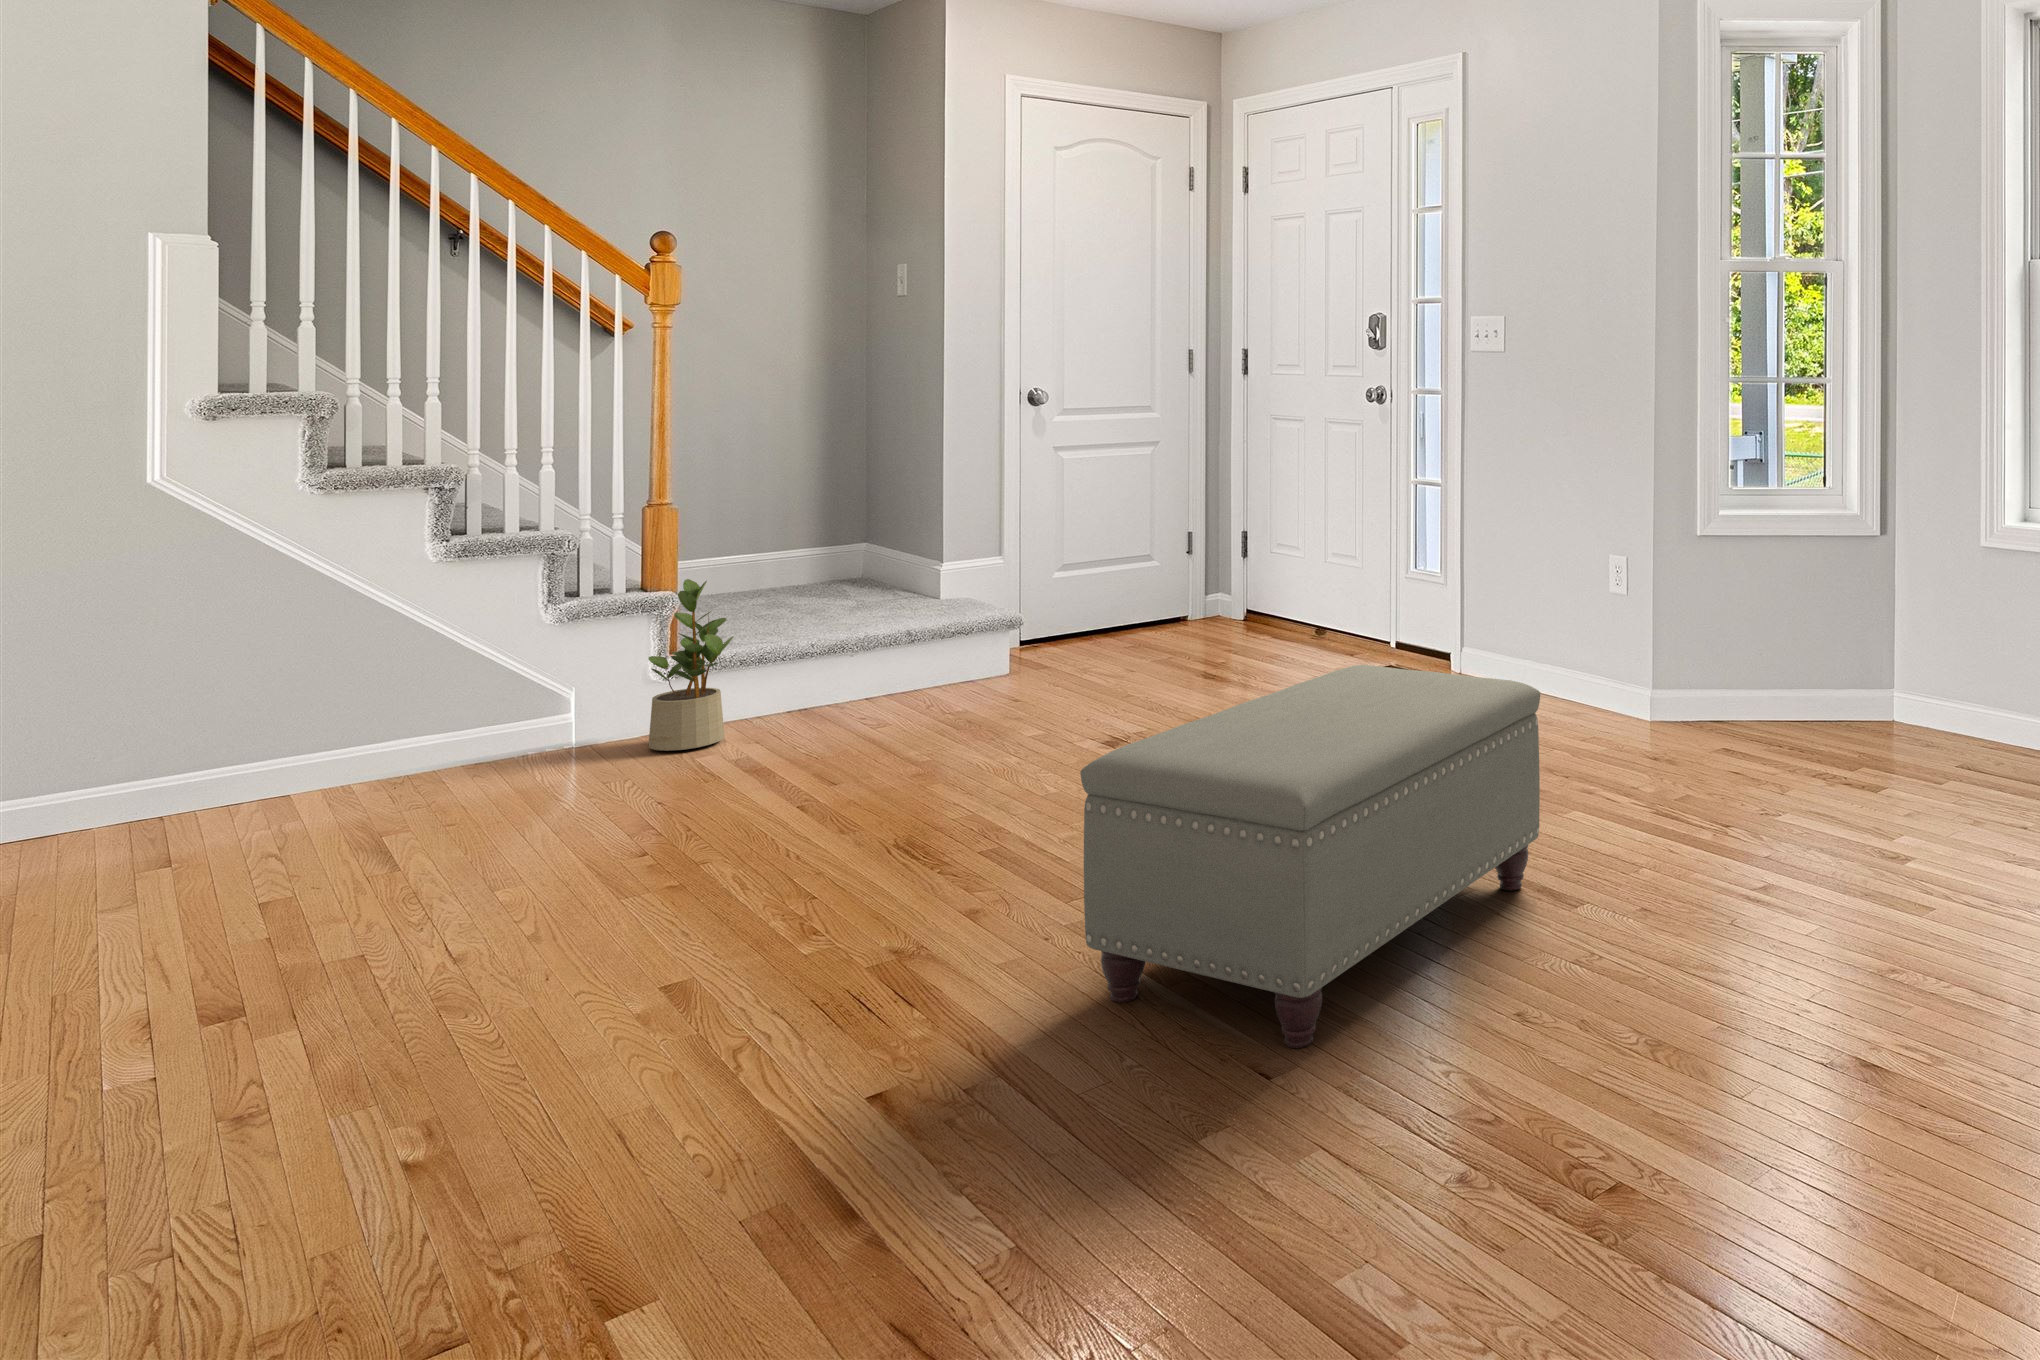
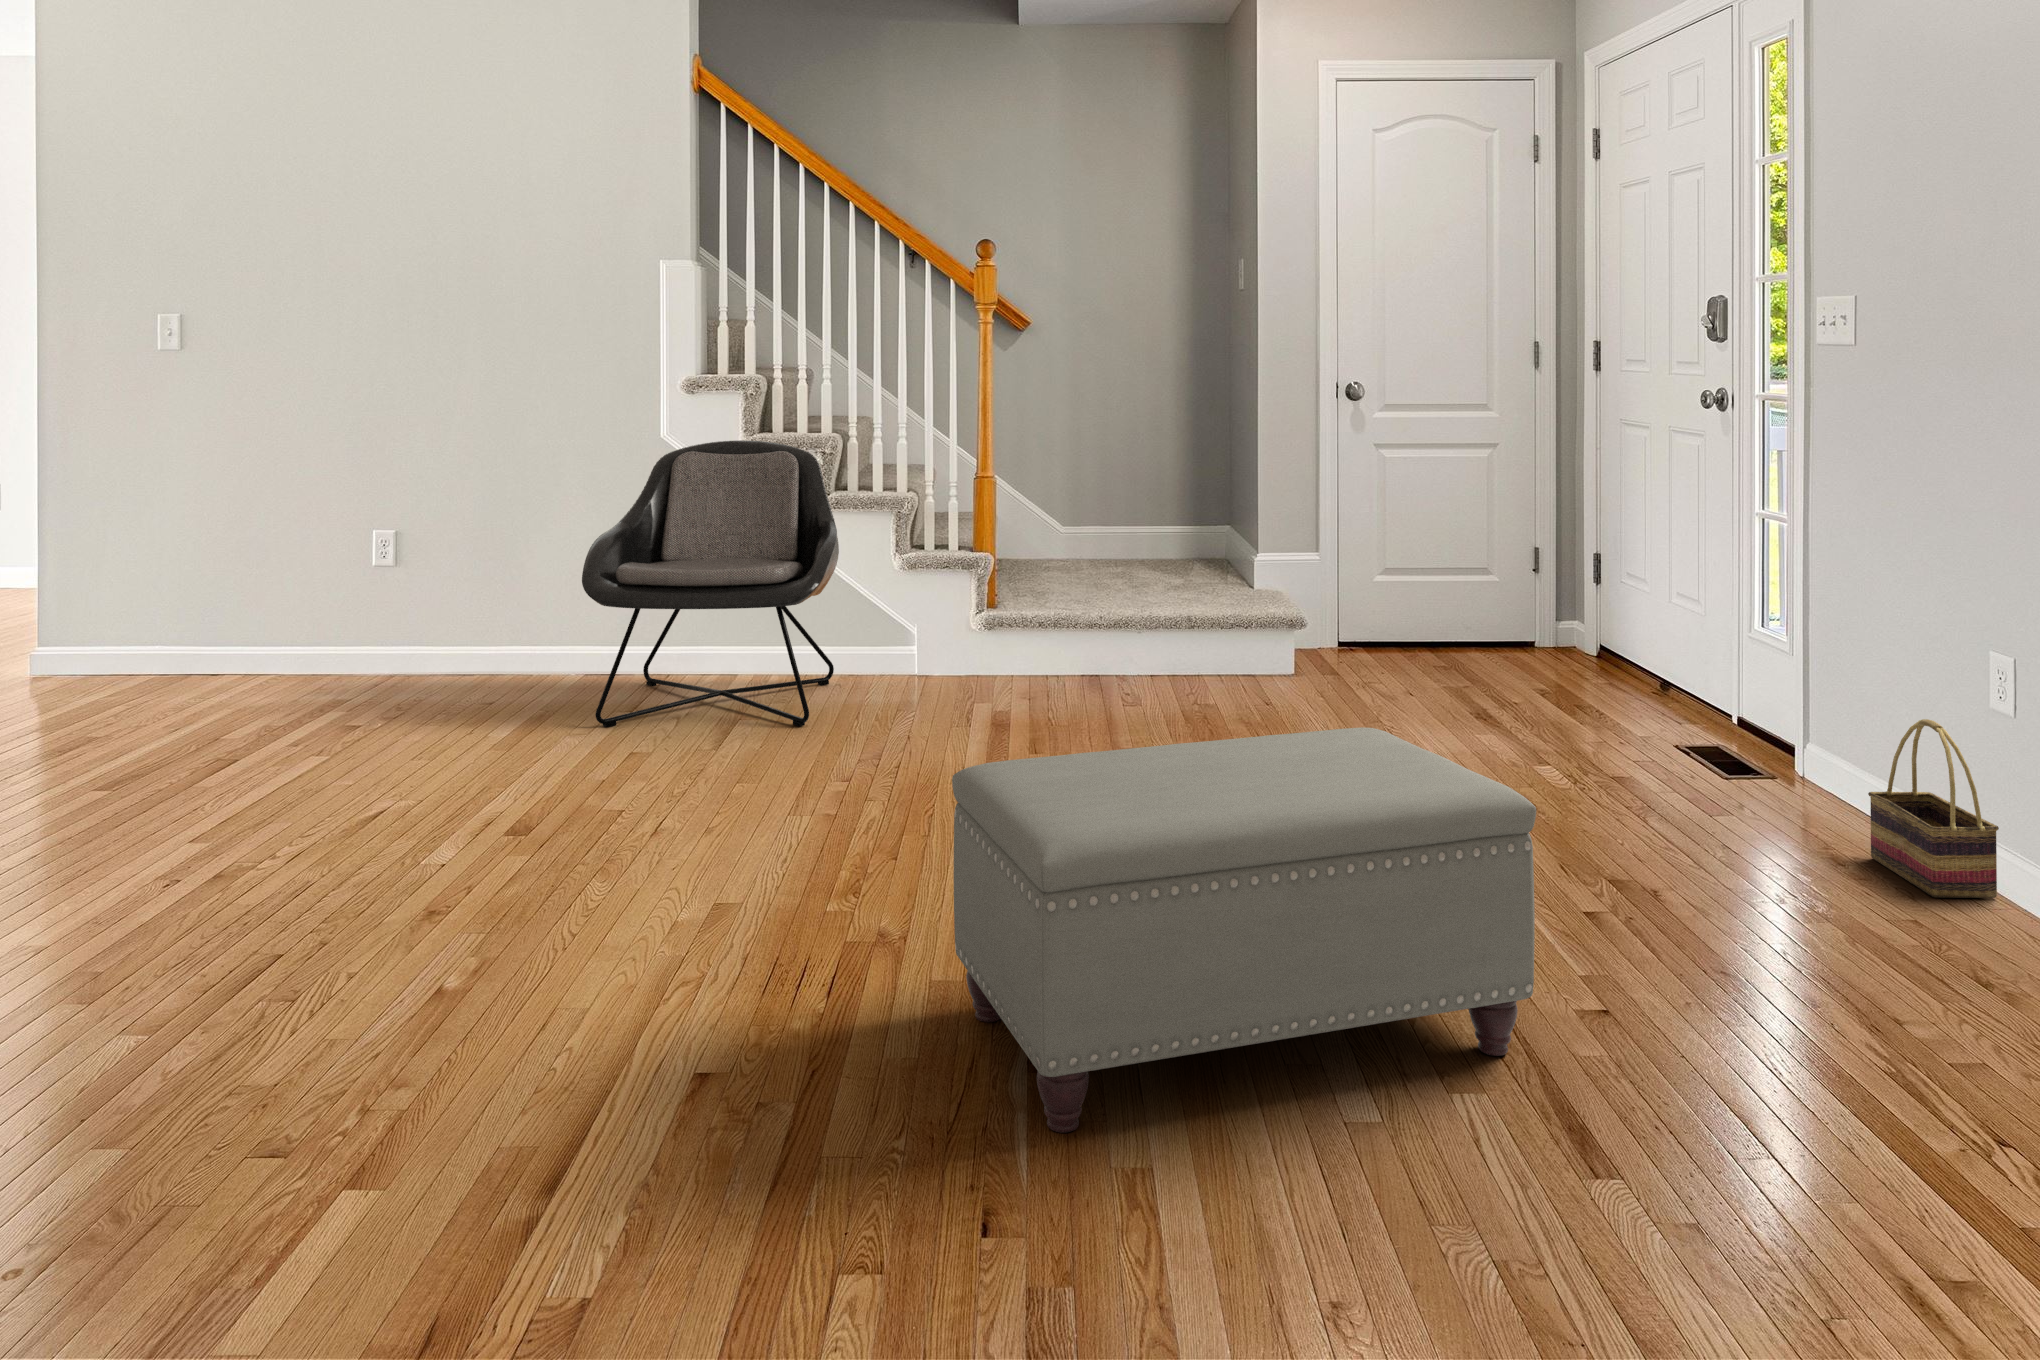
lounge chair: none [99,479,529,894] -> present [582,440,839,727]
potted plant: present [649,579,733,751] -> none [954,544,1021,693]
basket: none [1566,607,1654,727] -> present [1868,719,1999,898]

